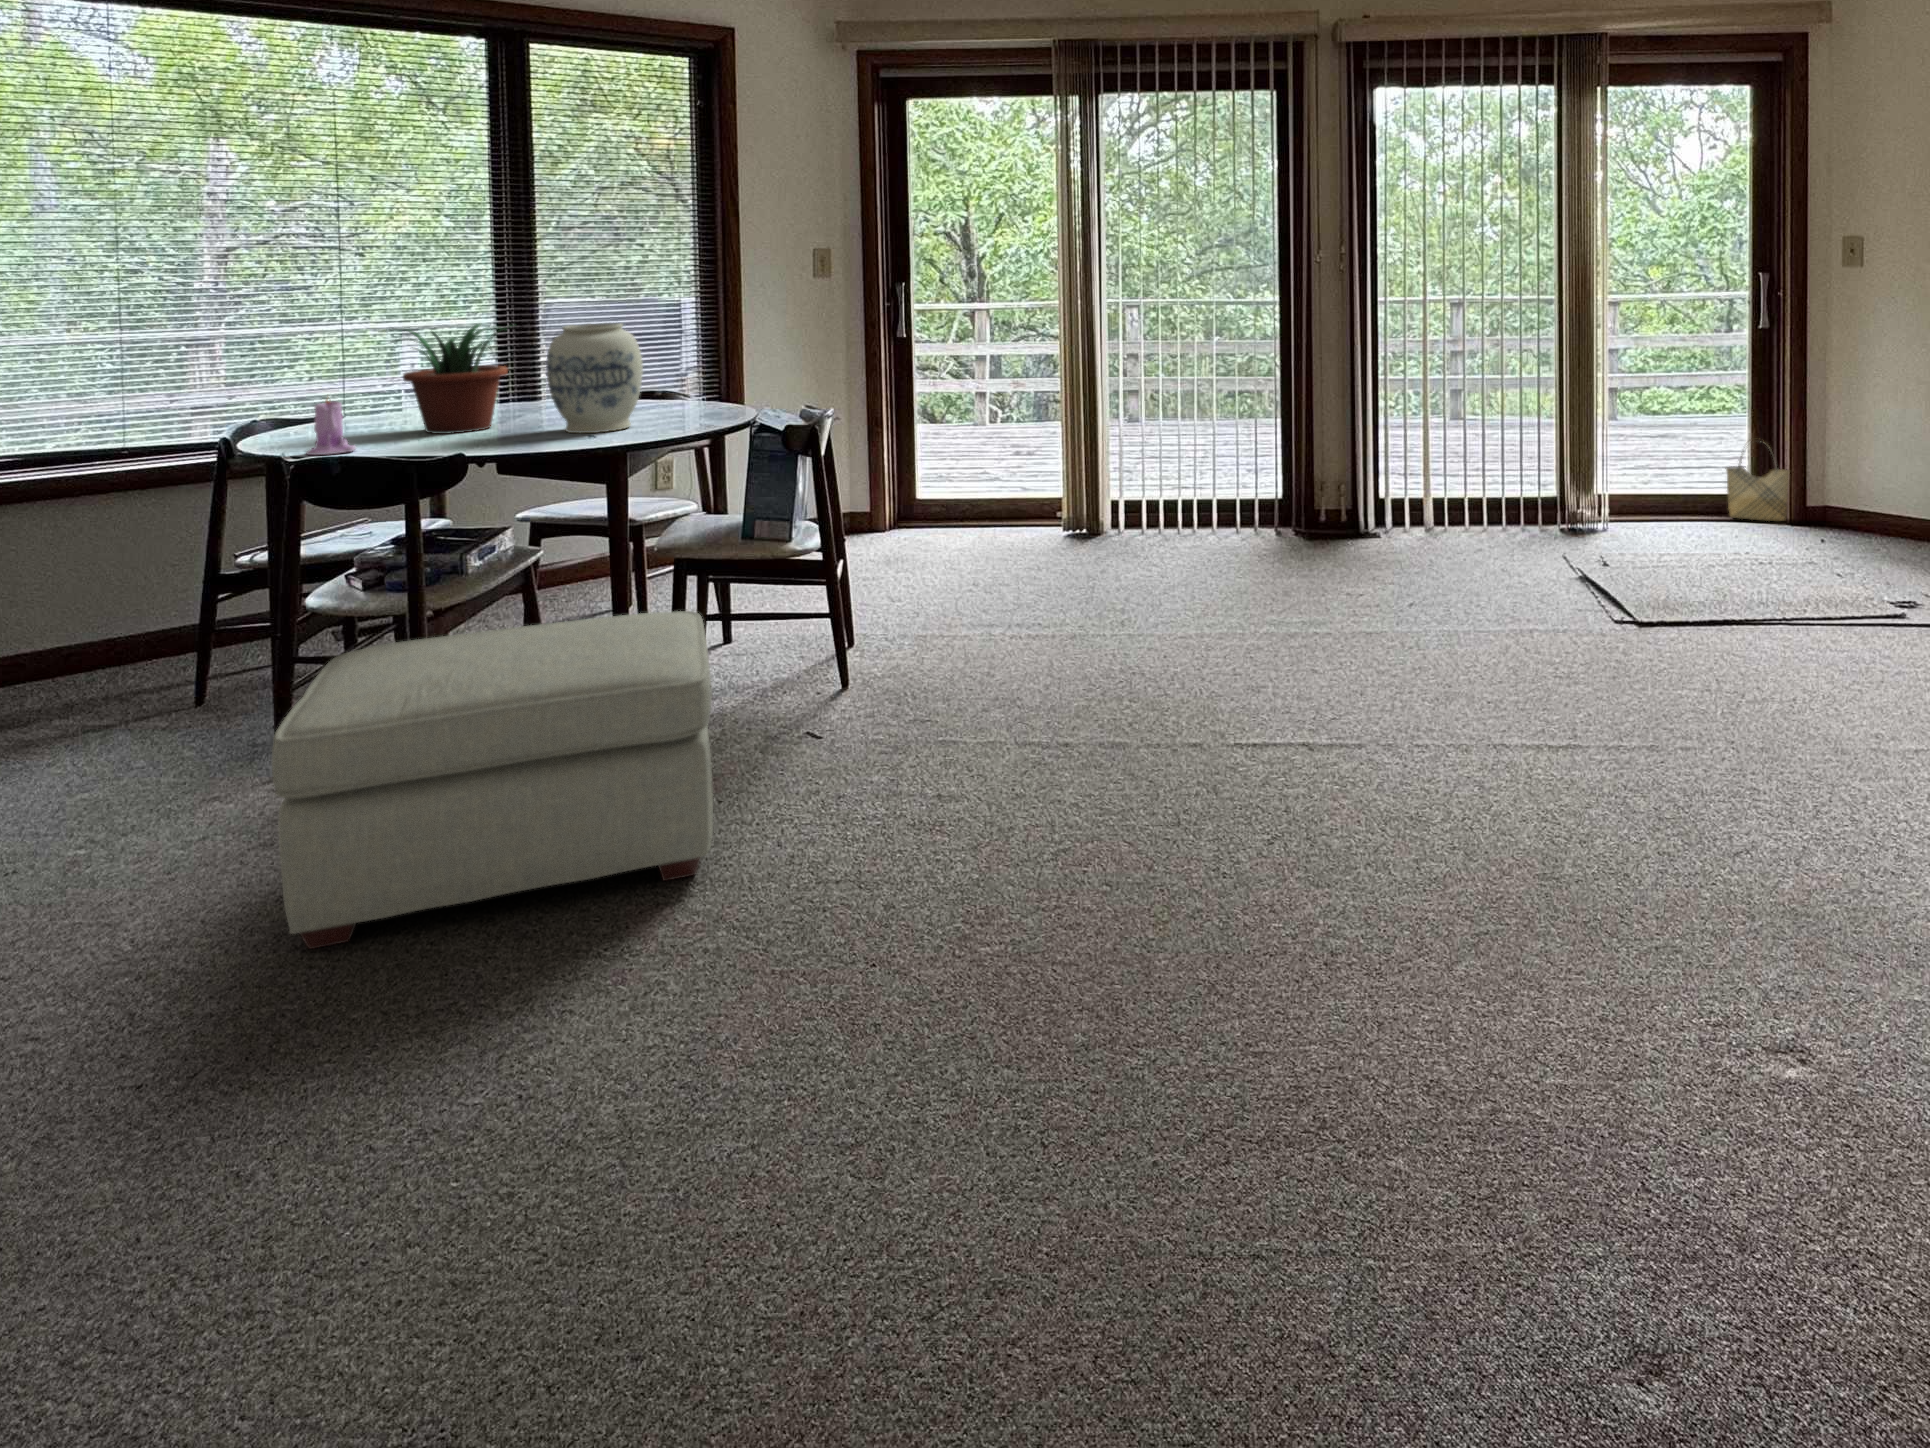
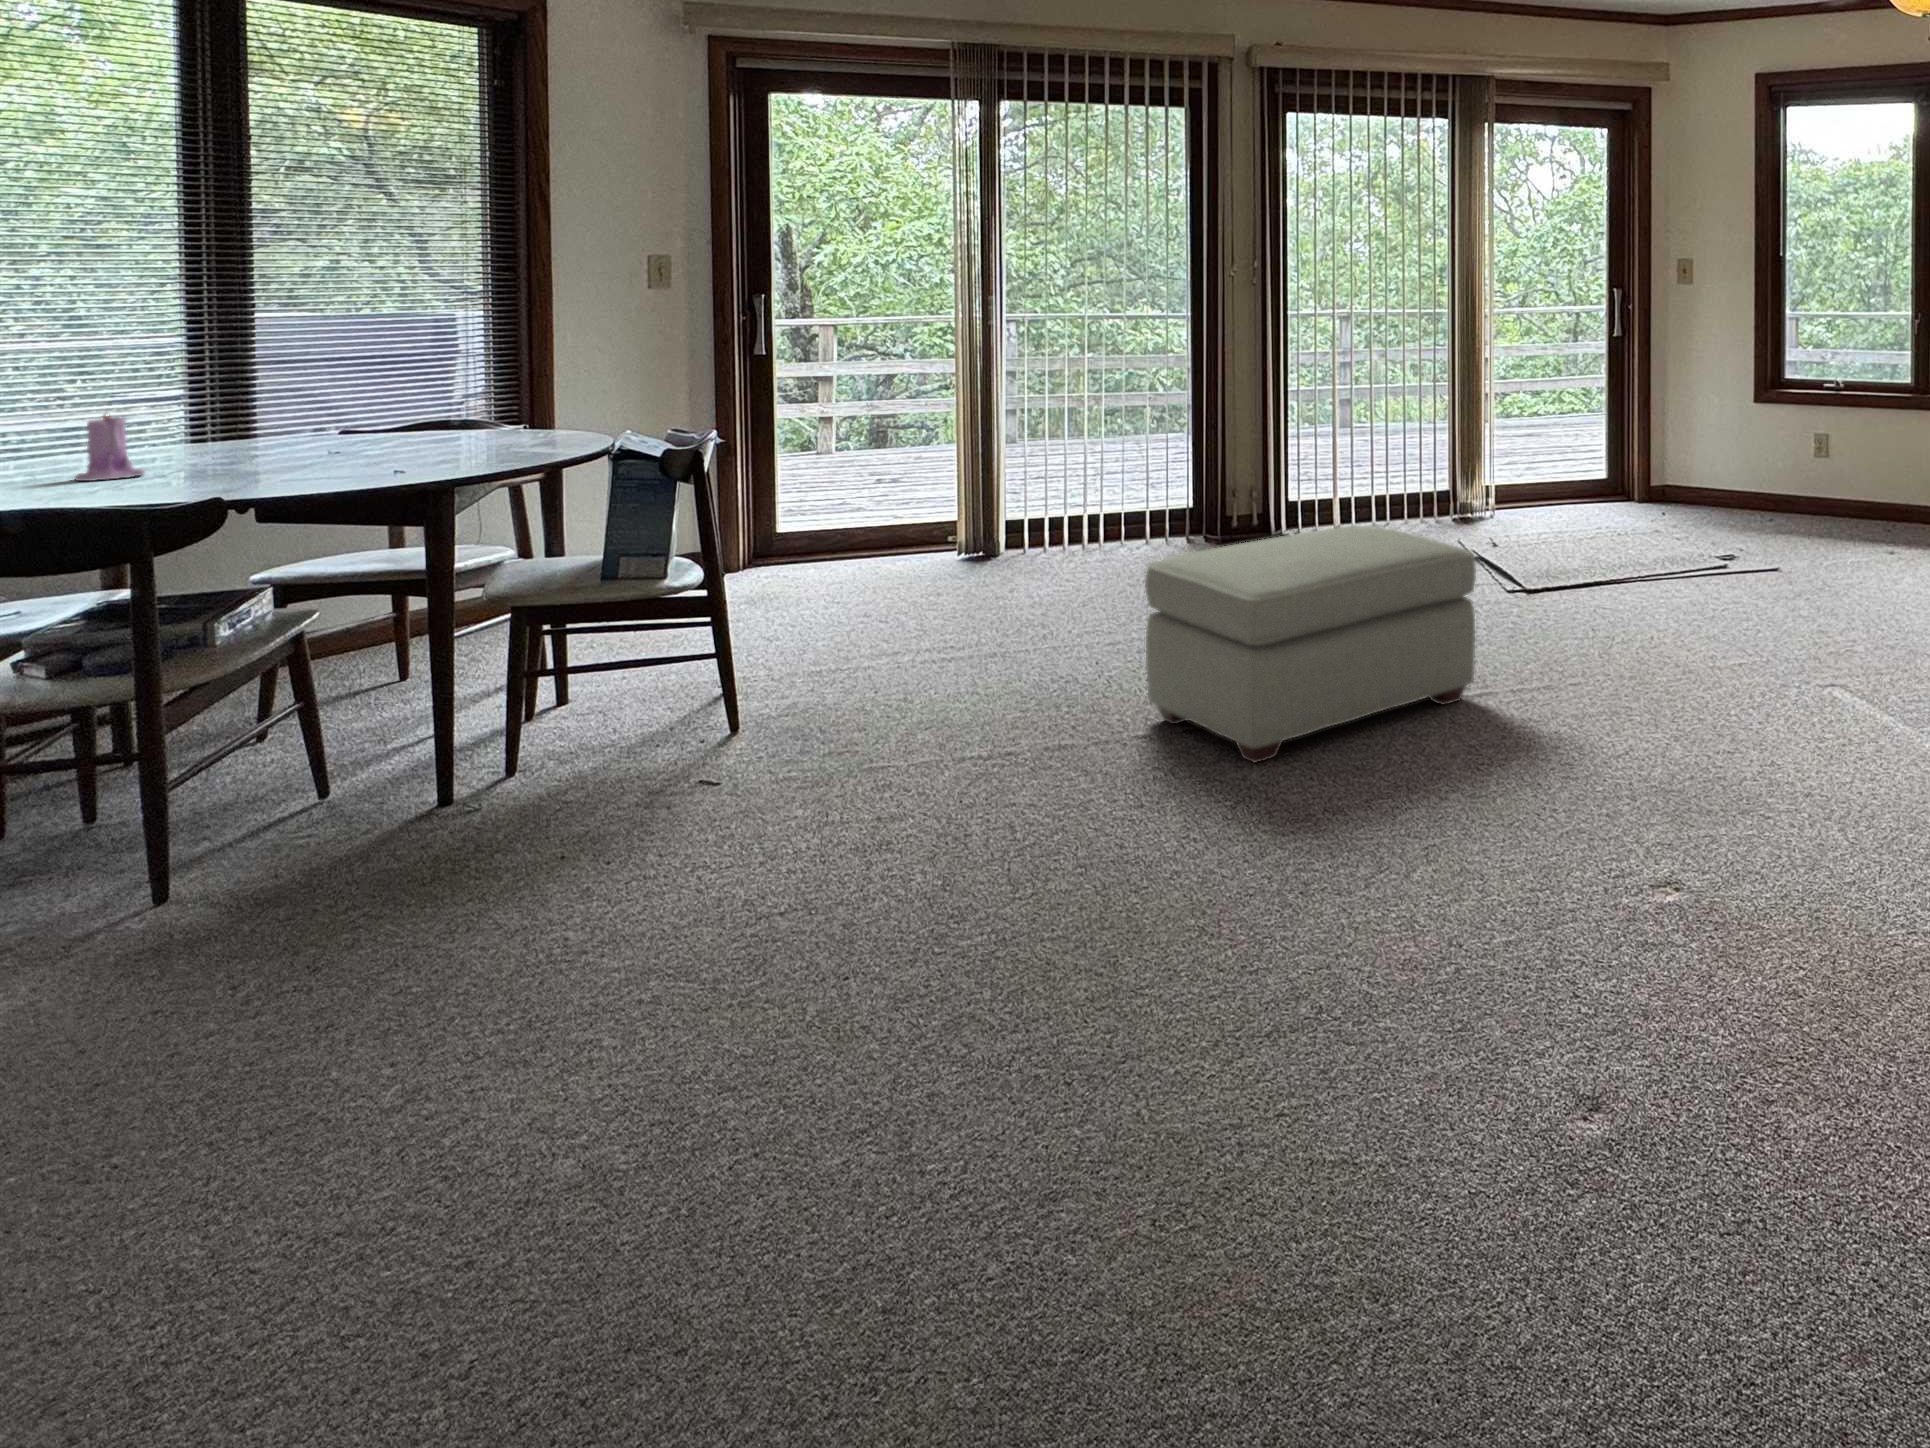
vase: present [546,323,643,433] -> none [395,328,519,450]
potted plant: present [388,324,508,434] -> none [148,330,340,458]
woven basket: present [1726,441,1790,521] -> none [1582,433,1633,504]
ottoman: present [271,611,713,949] -> present [1145,526,1476,763]

